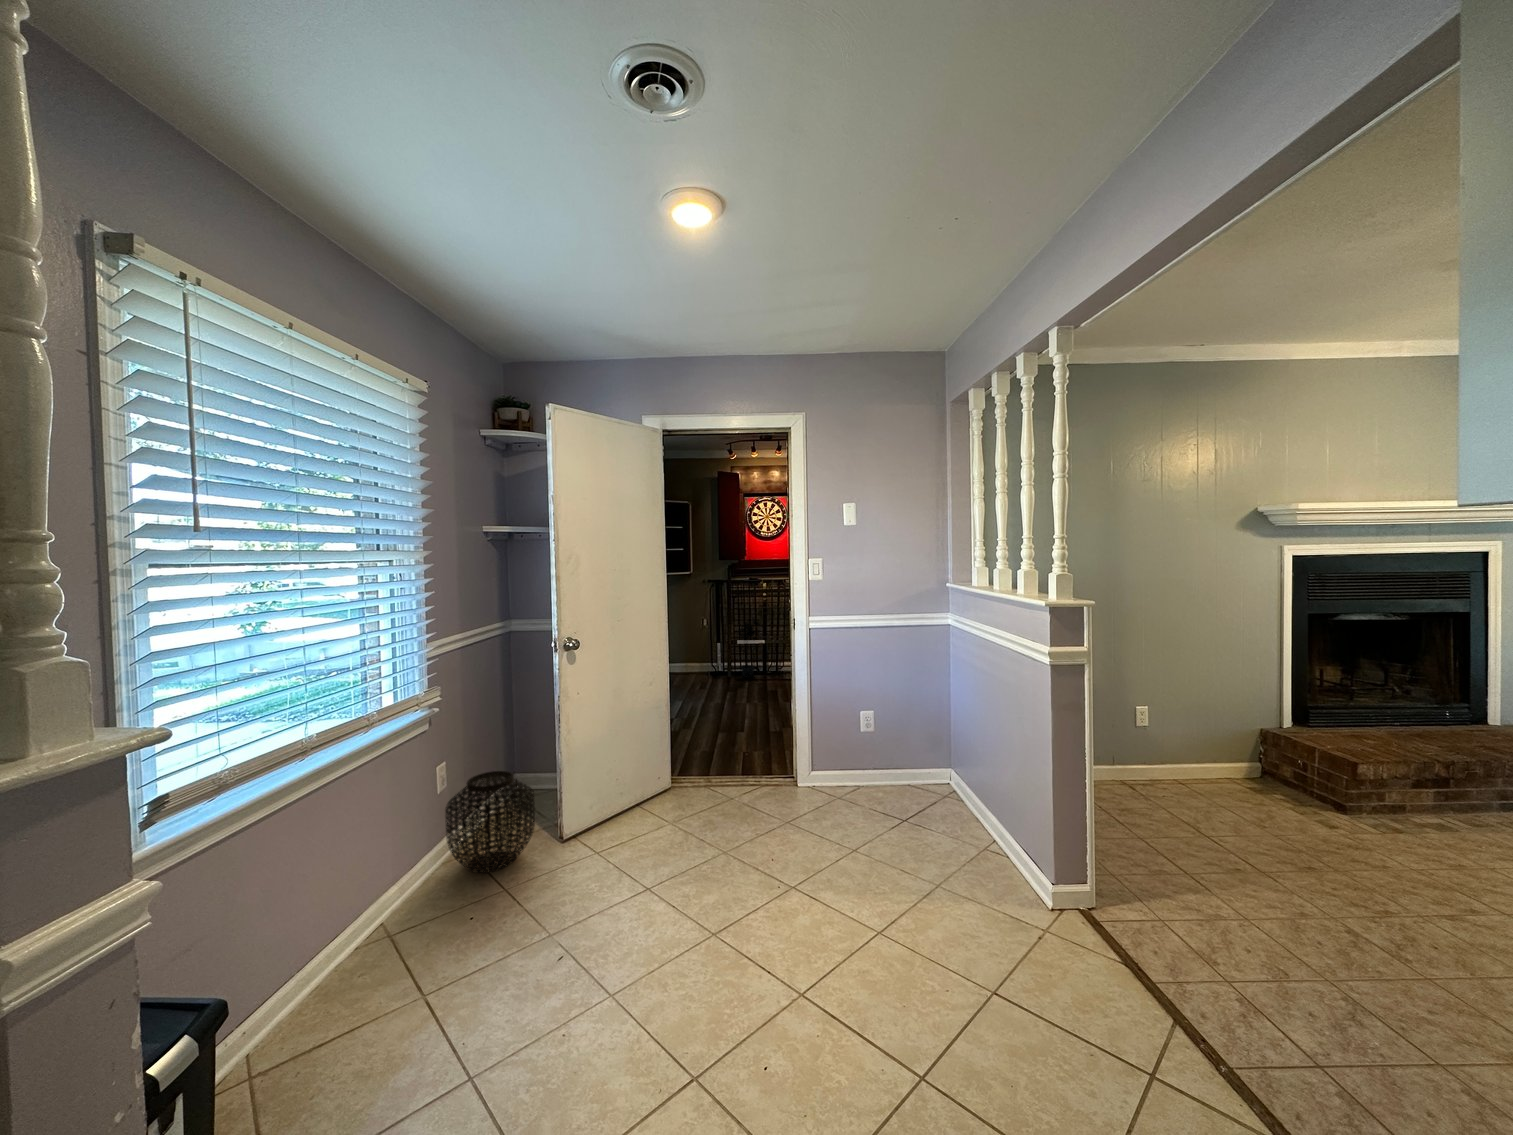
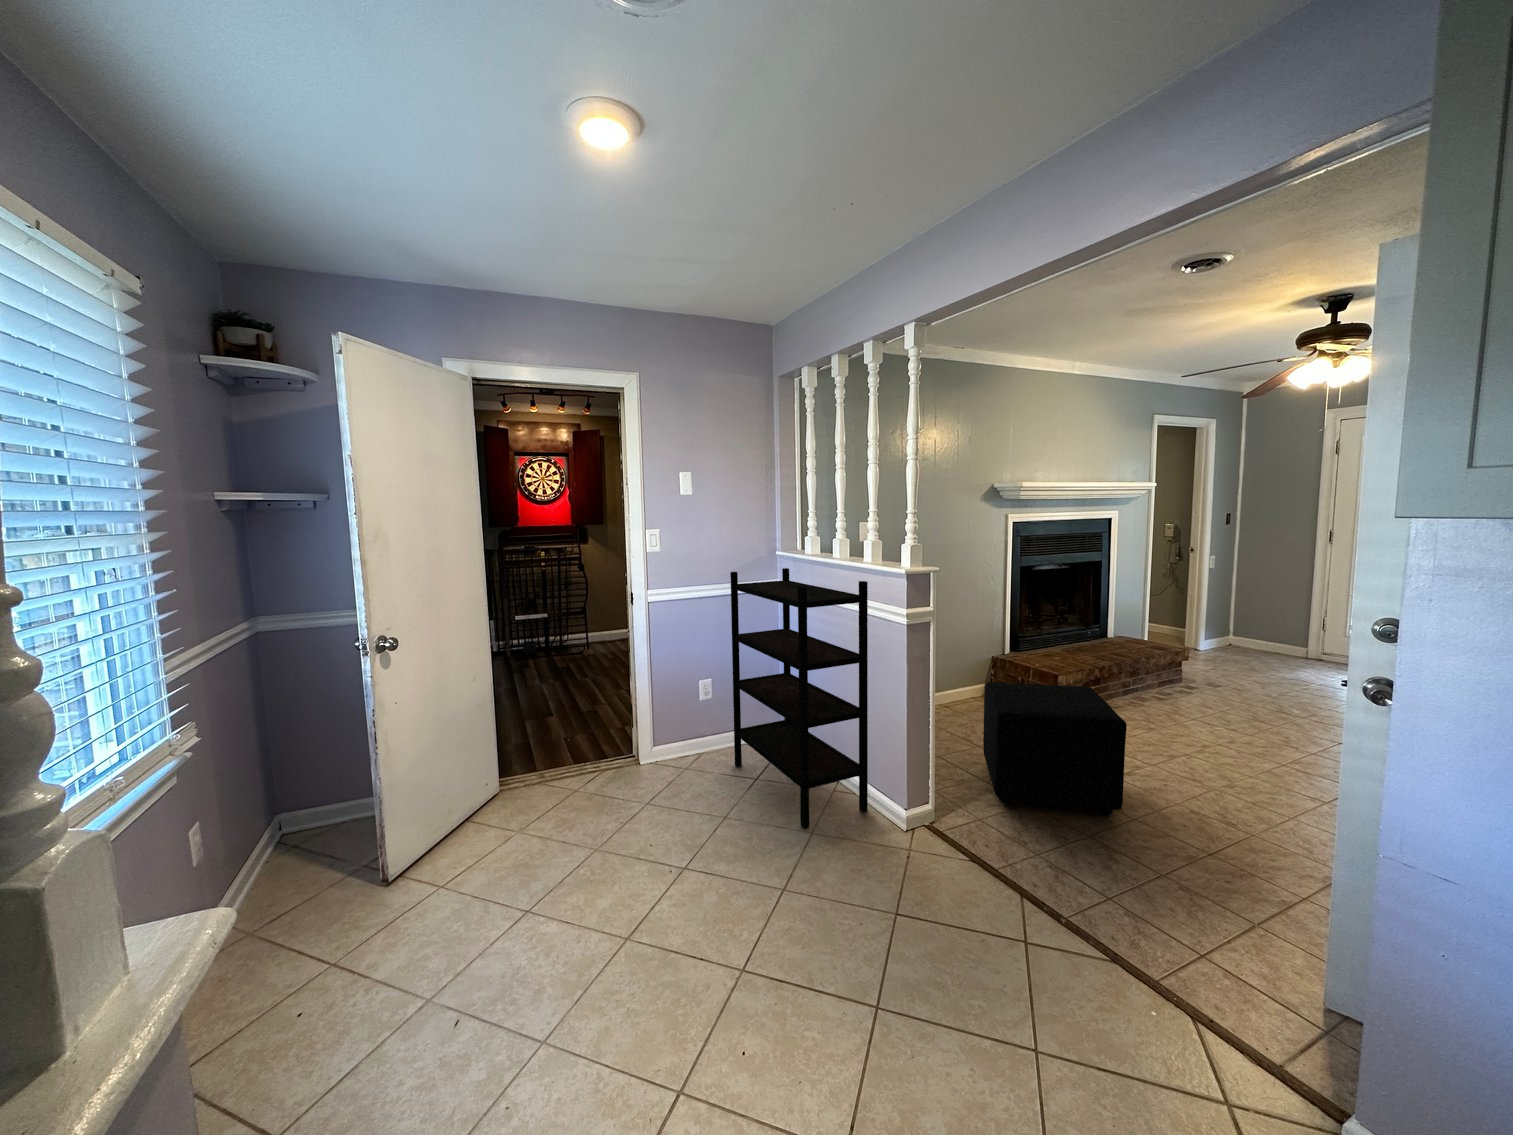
bookshelf: none [885,601,1014,880] -> present [730,568,868,829]
ottoman: none [1192,754,1403,963] -> present [983,682,1126,815]
woven basket: present [445,771,535,873] -> none [212,815,352,955]

